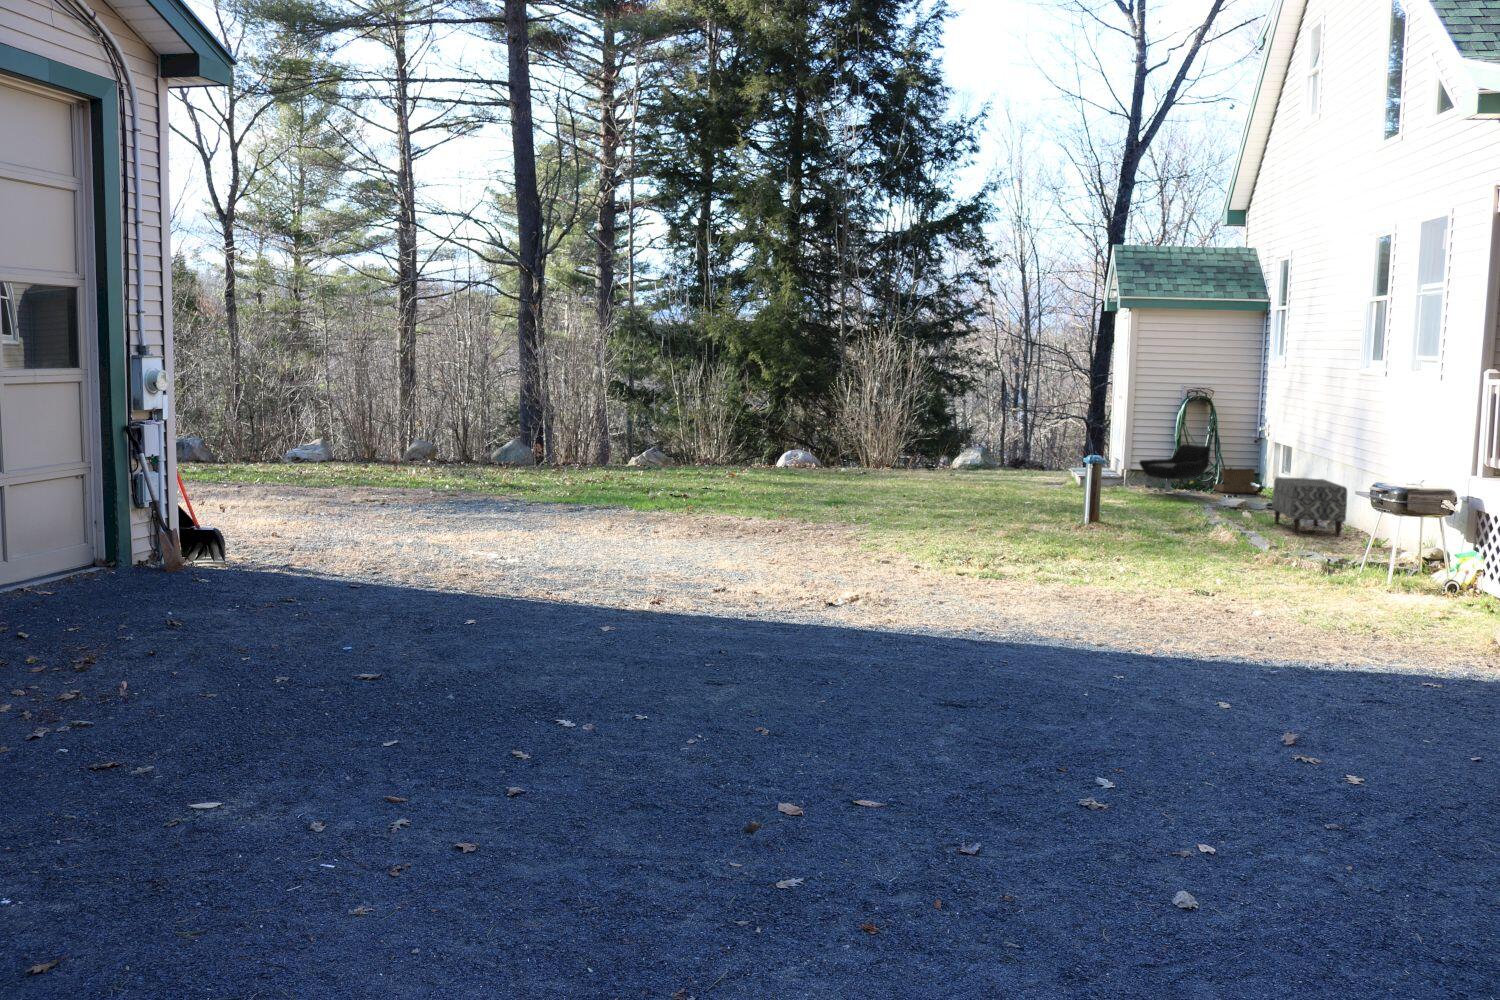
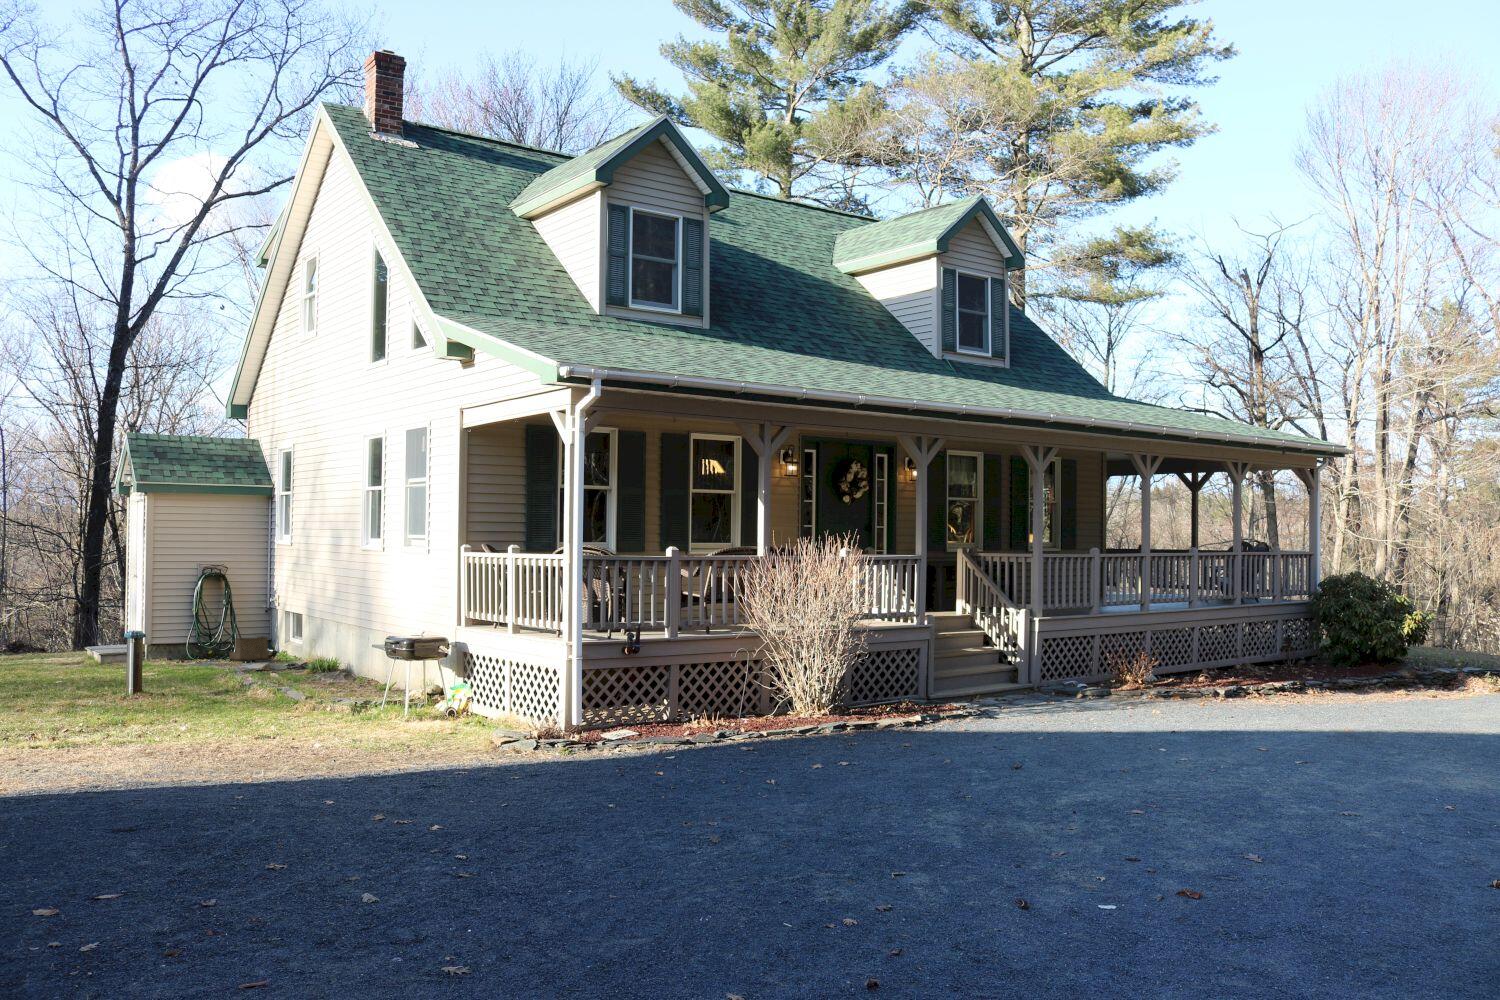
lounge chair: present [1139,444,1210,492] -> none [159,617,228,666]
bench: present [1272,477,1347,537] -> none [294,640,359,688]

